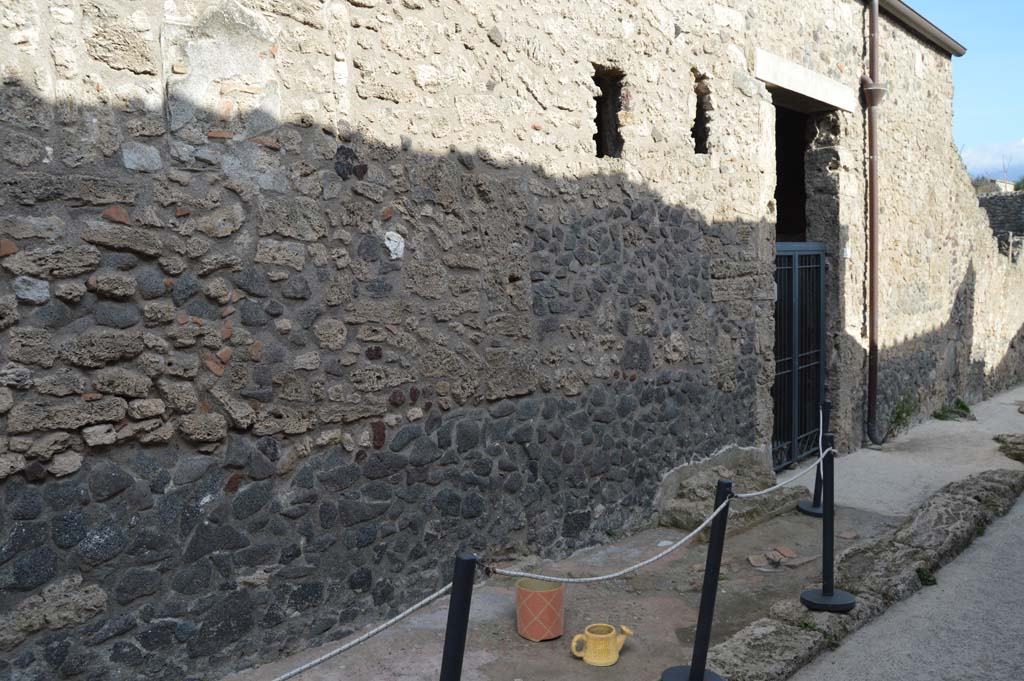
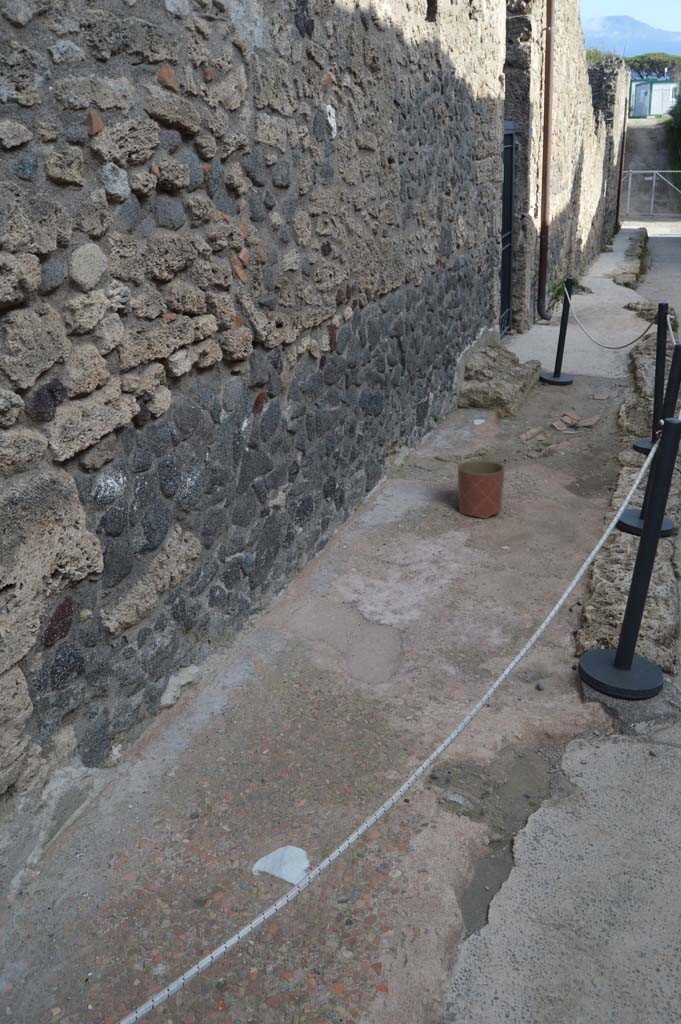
watering can: present [571,624,633,666] -> none [532,492,575,529]

